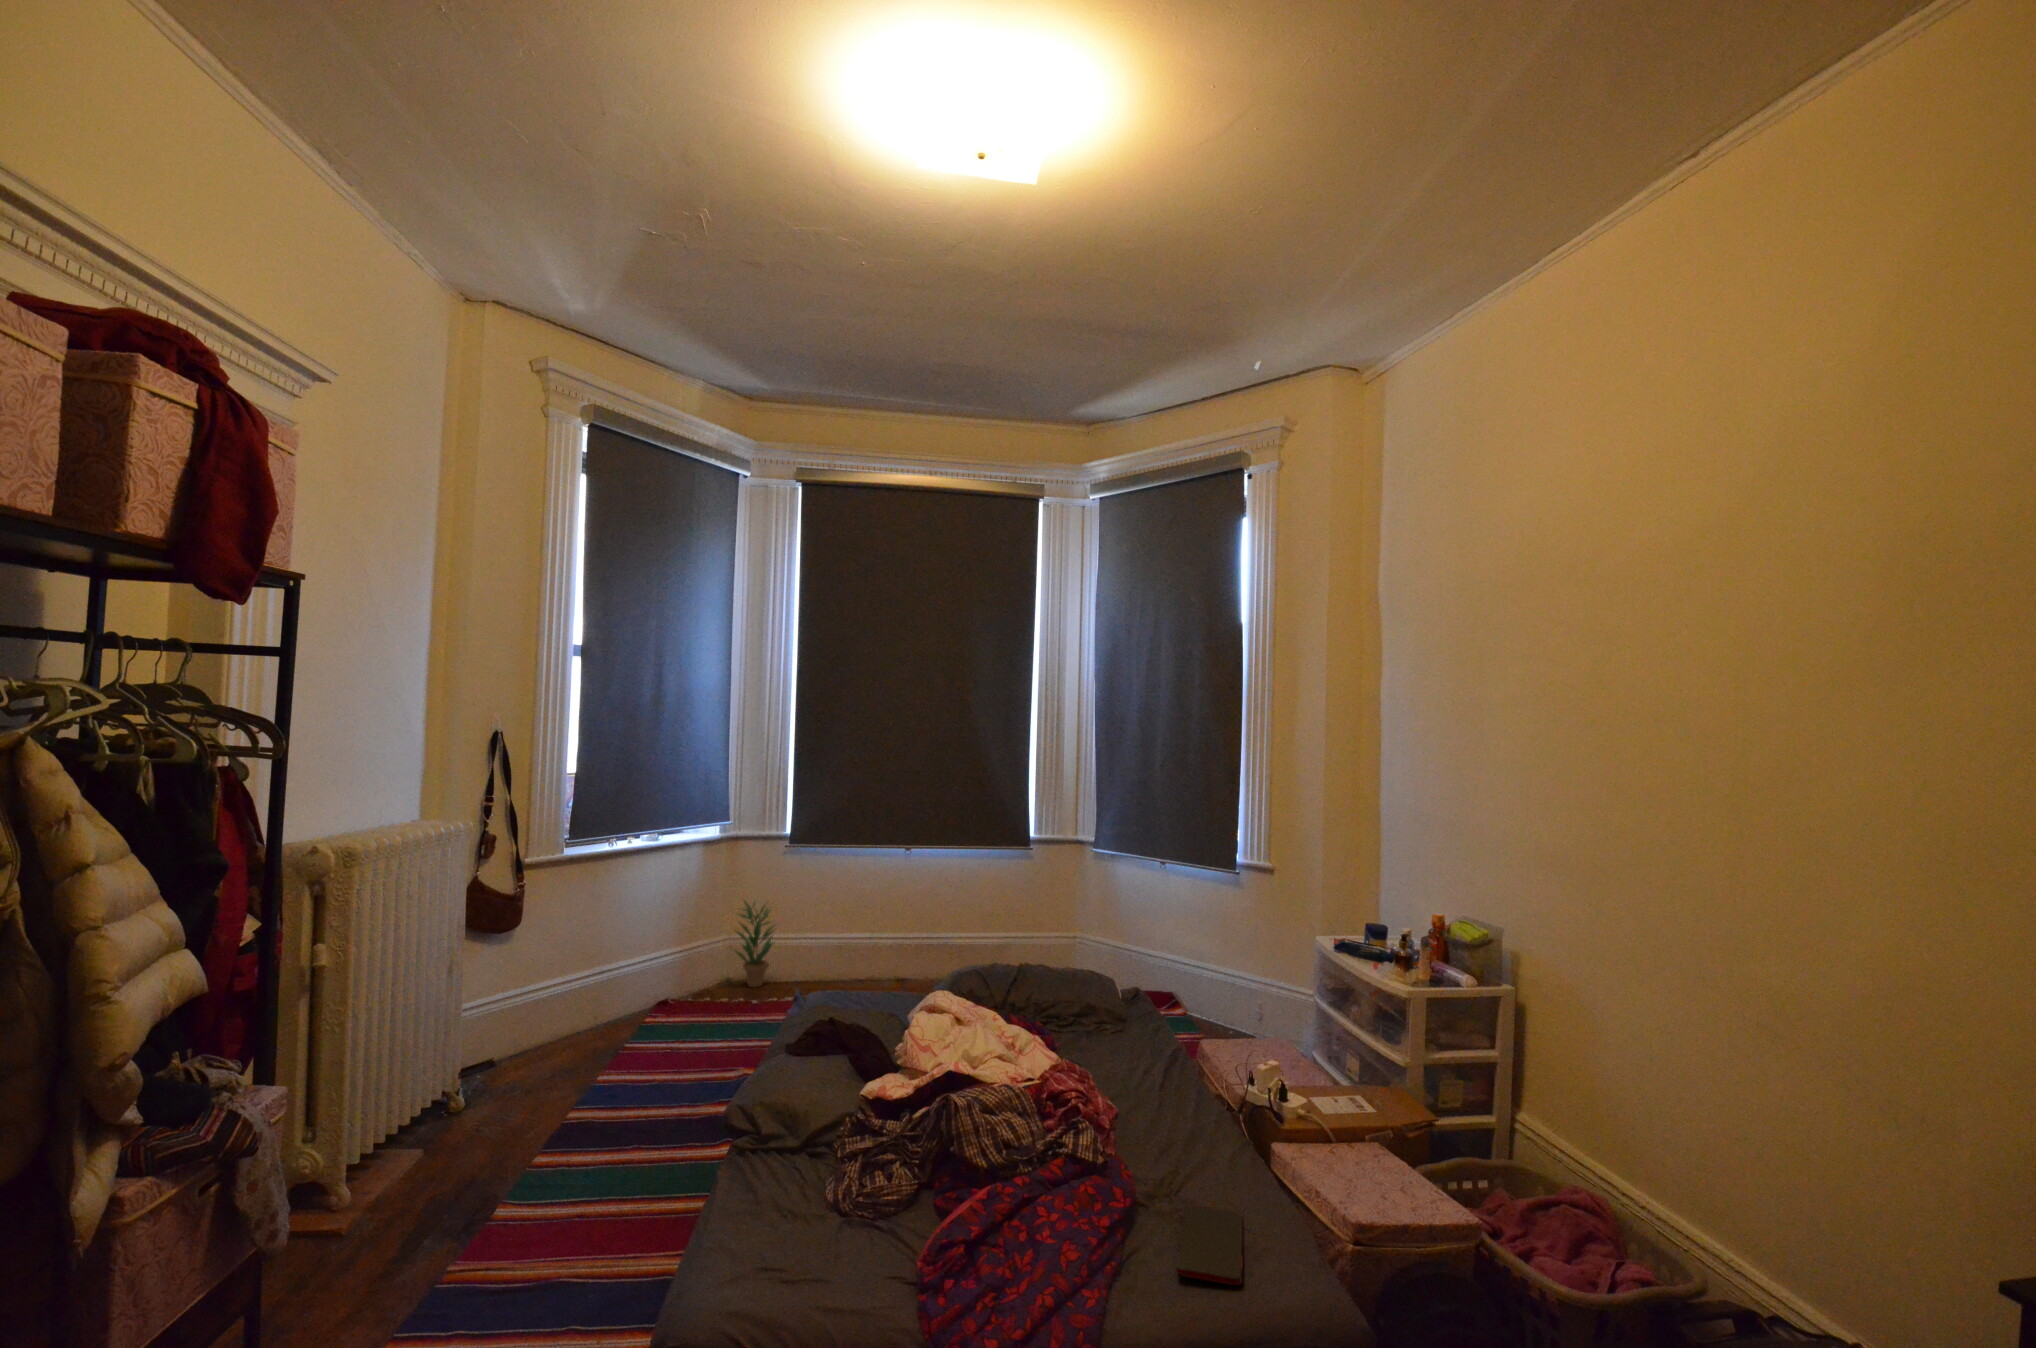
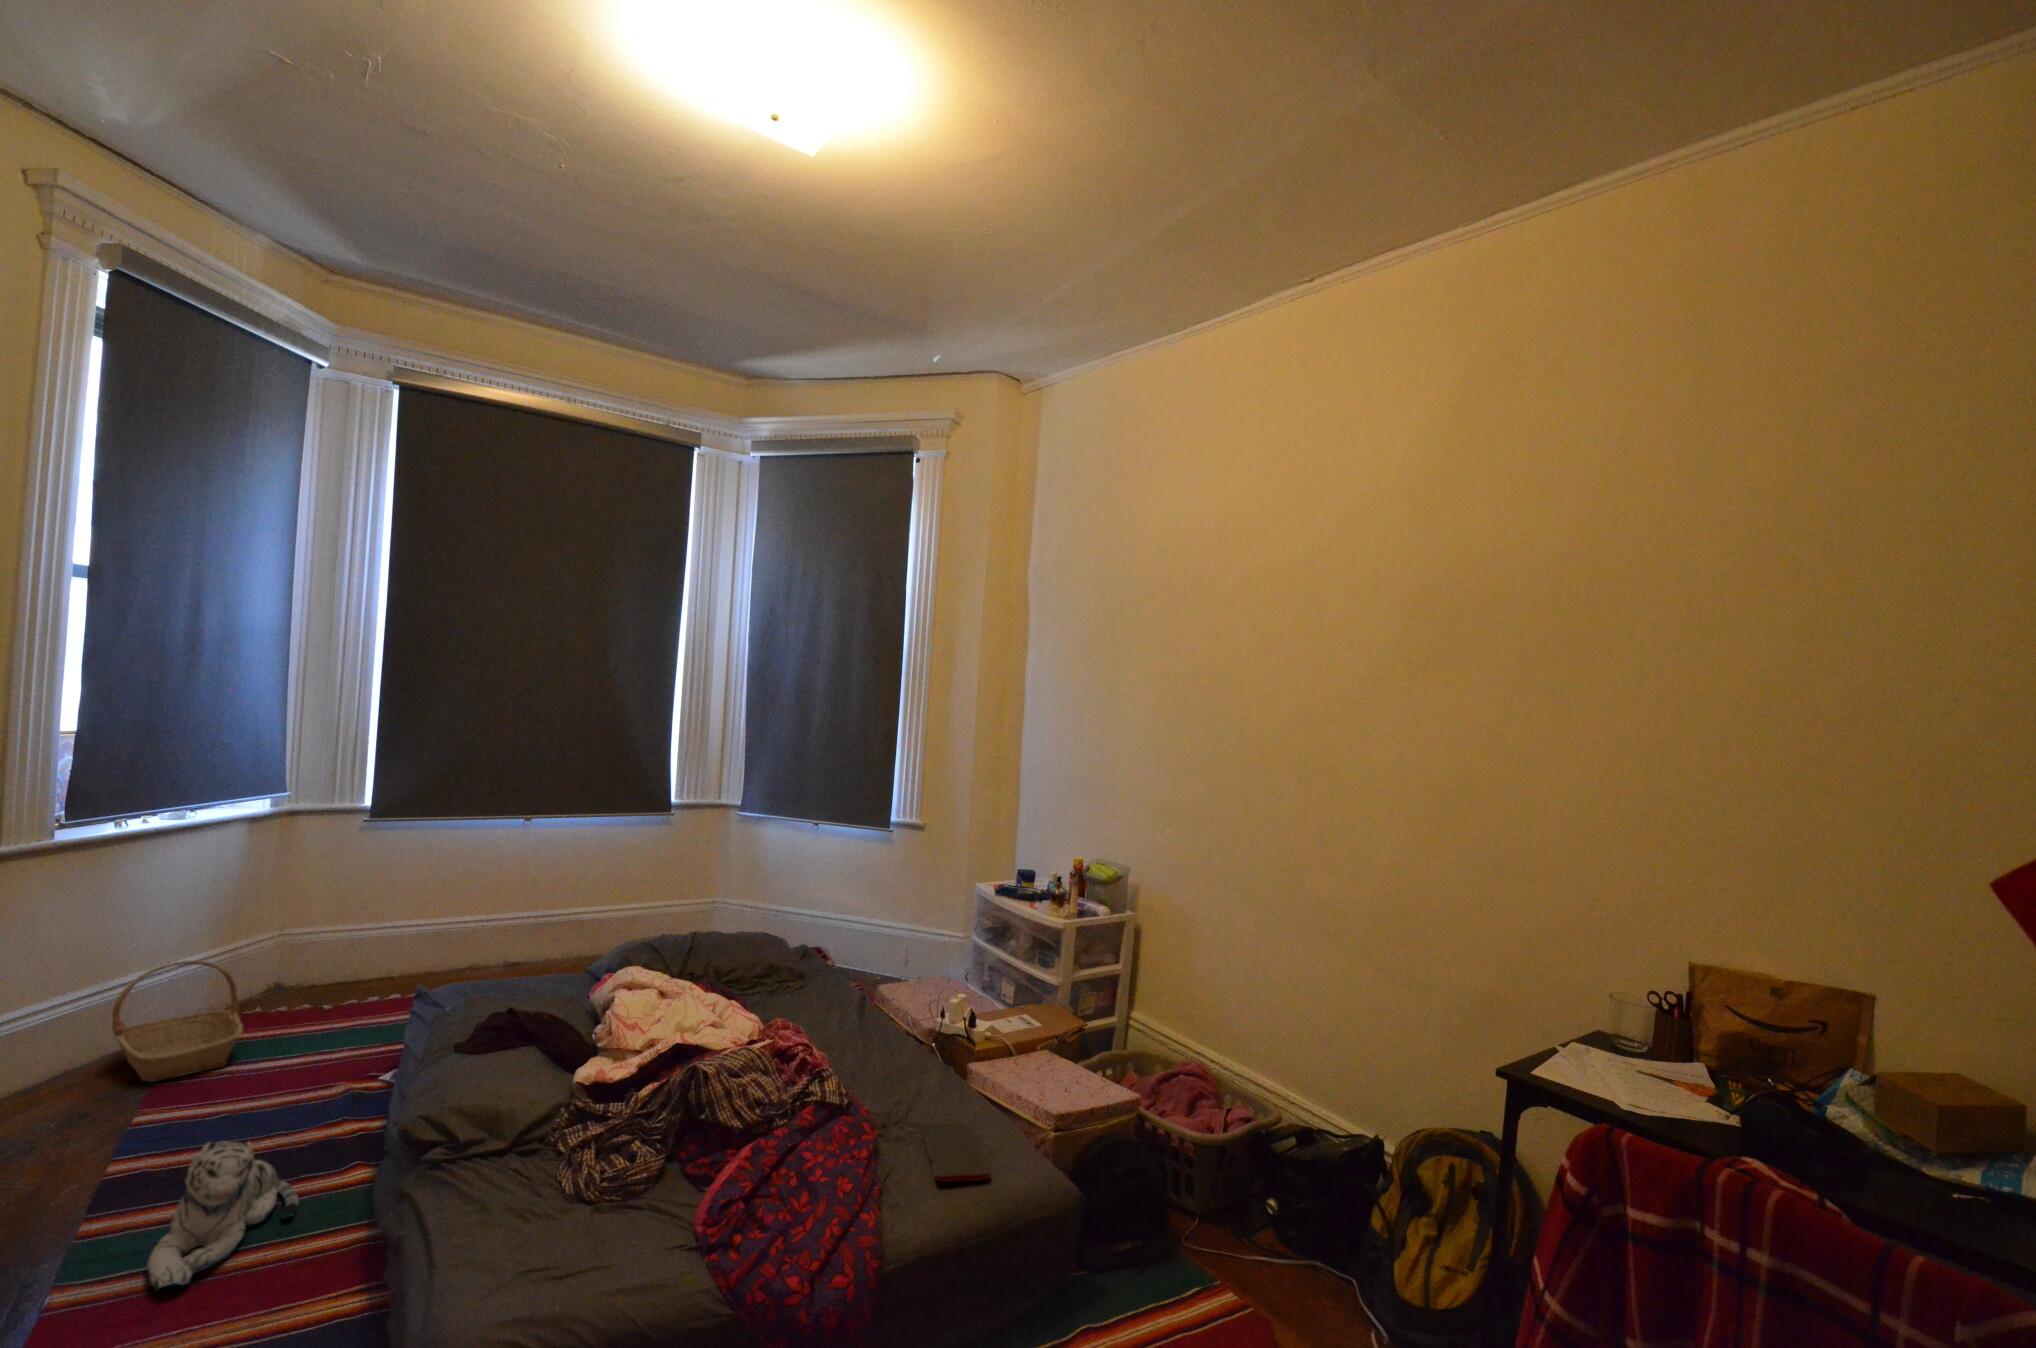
potted plant: present [736,900,774,987] -> none [290,883,360,989]
basket: none [599,954,683,1050] -> present [112,960,243,1082]
plush toy: none [554,1104,674,1222] -> present [147,1141,299,1290]

